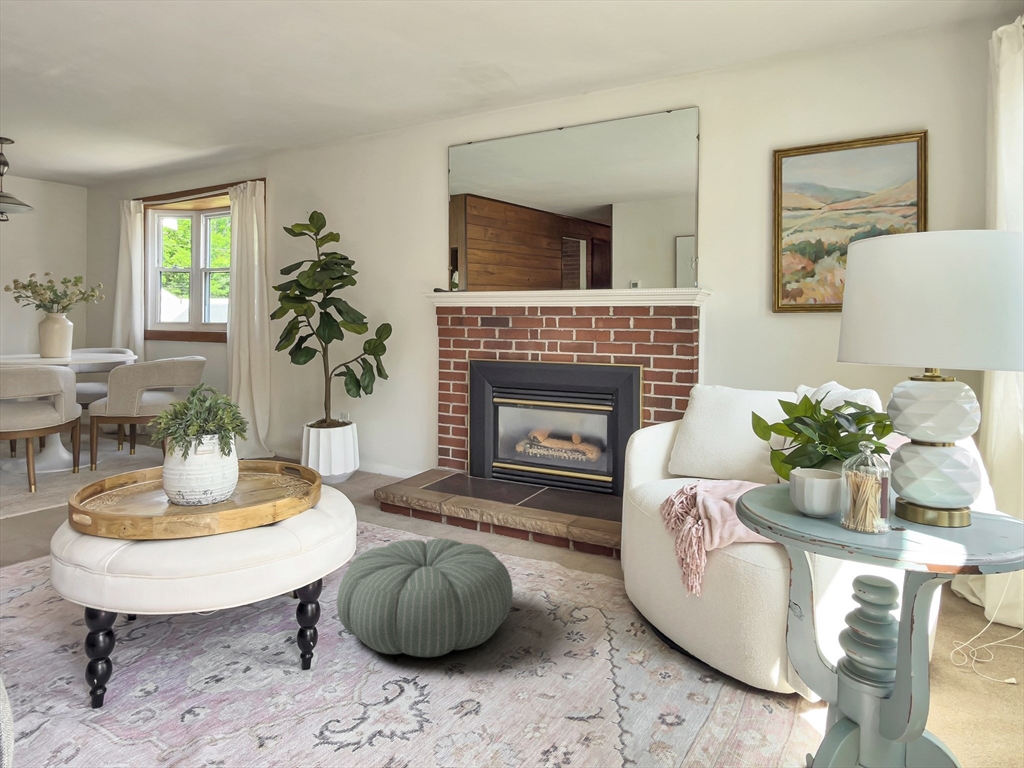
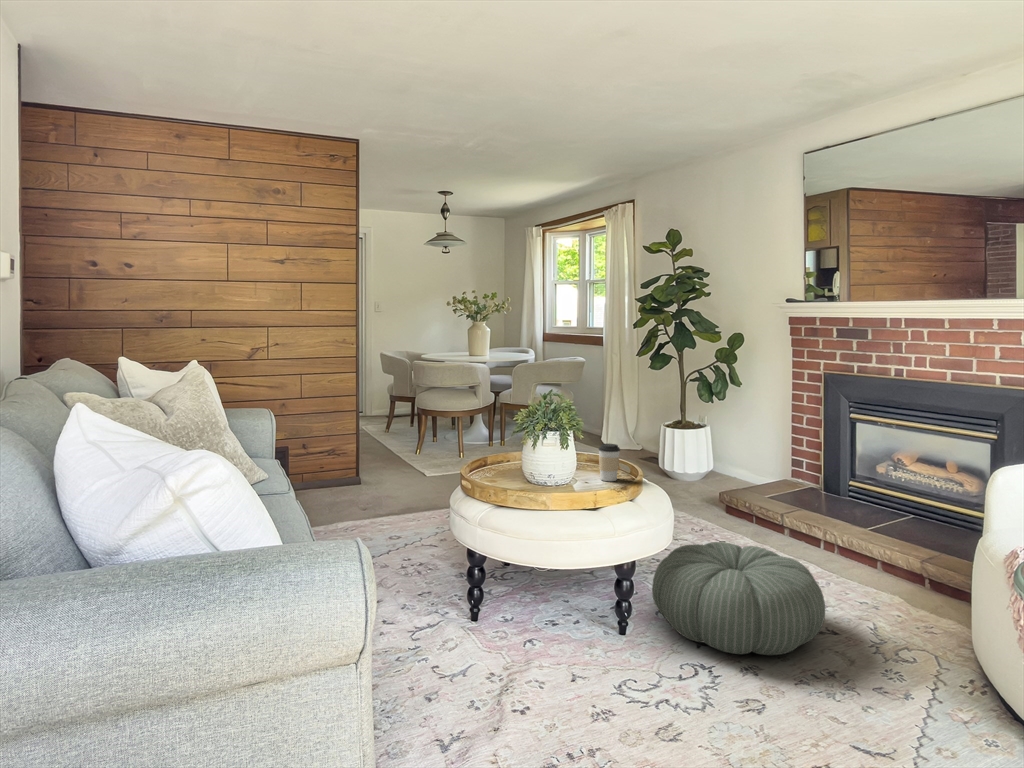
coffee cup: none [259,446,287,491] -> present [599,444,620,481]

